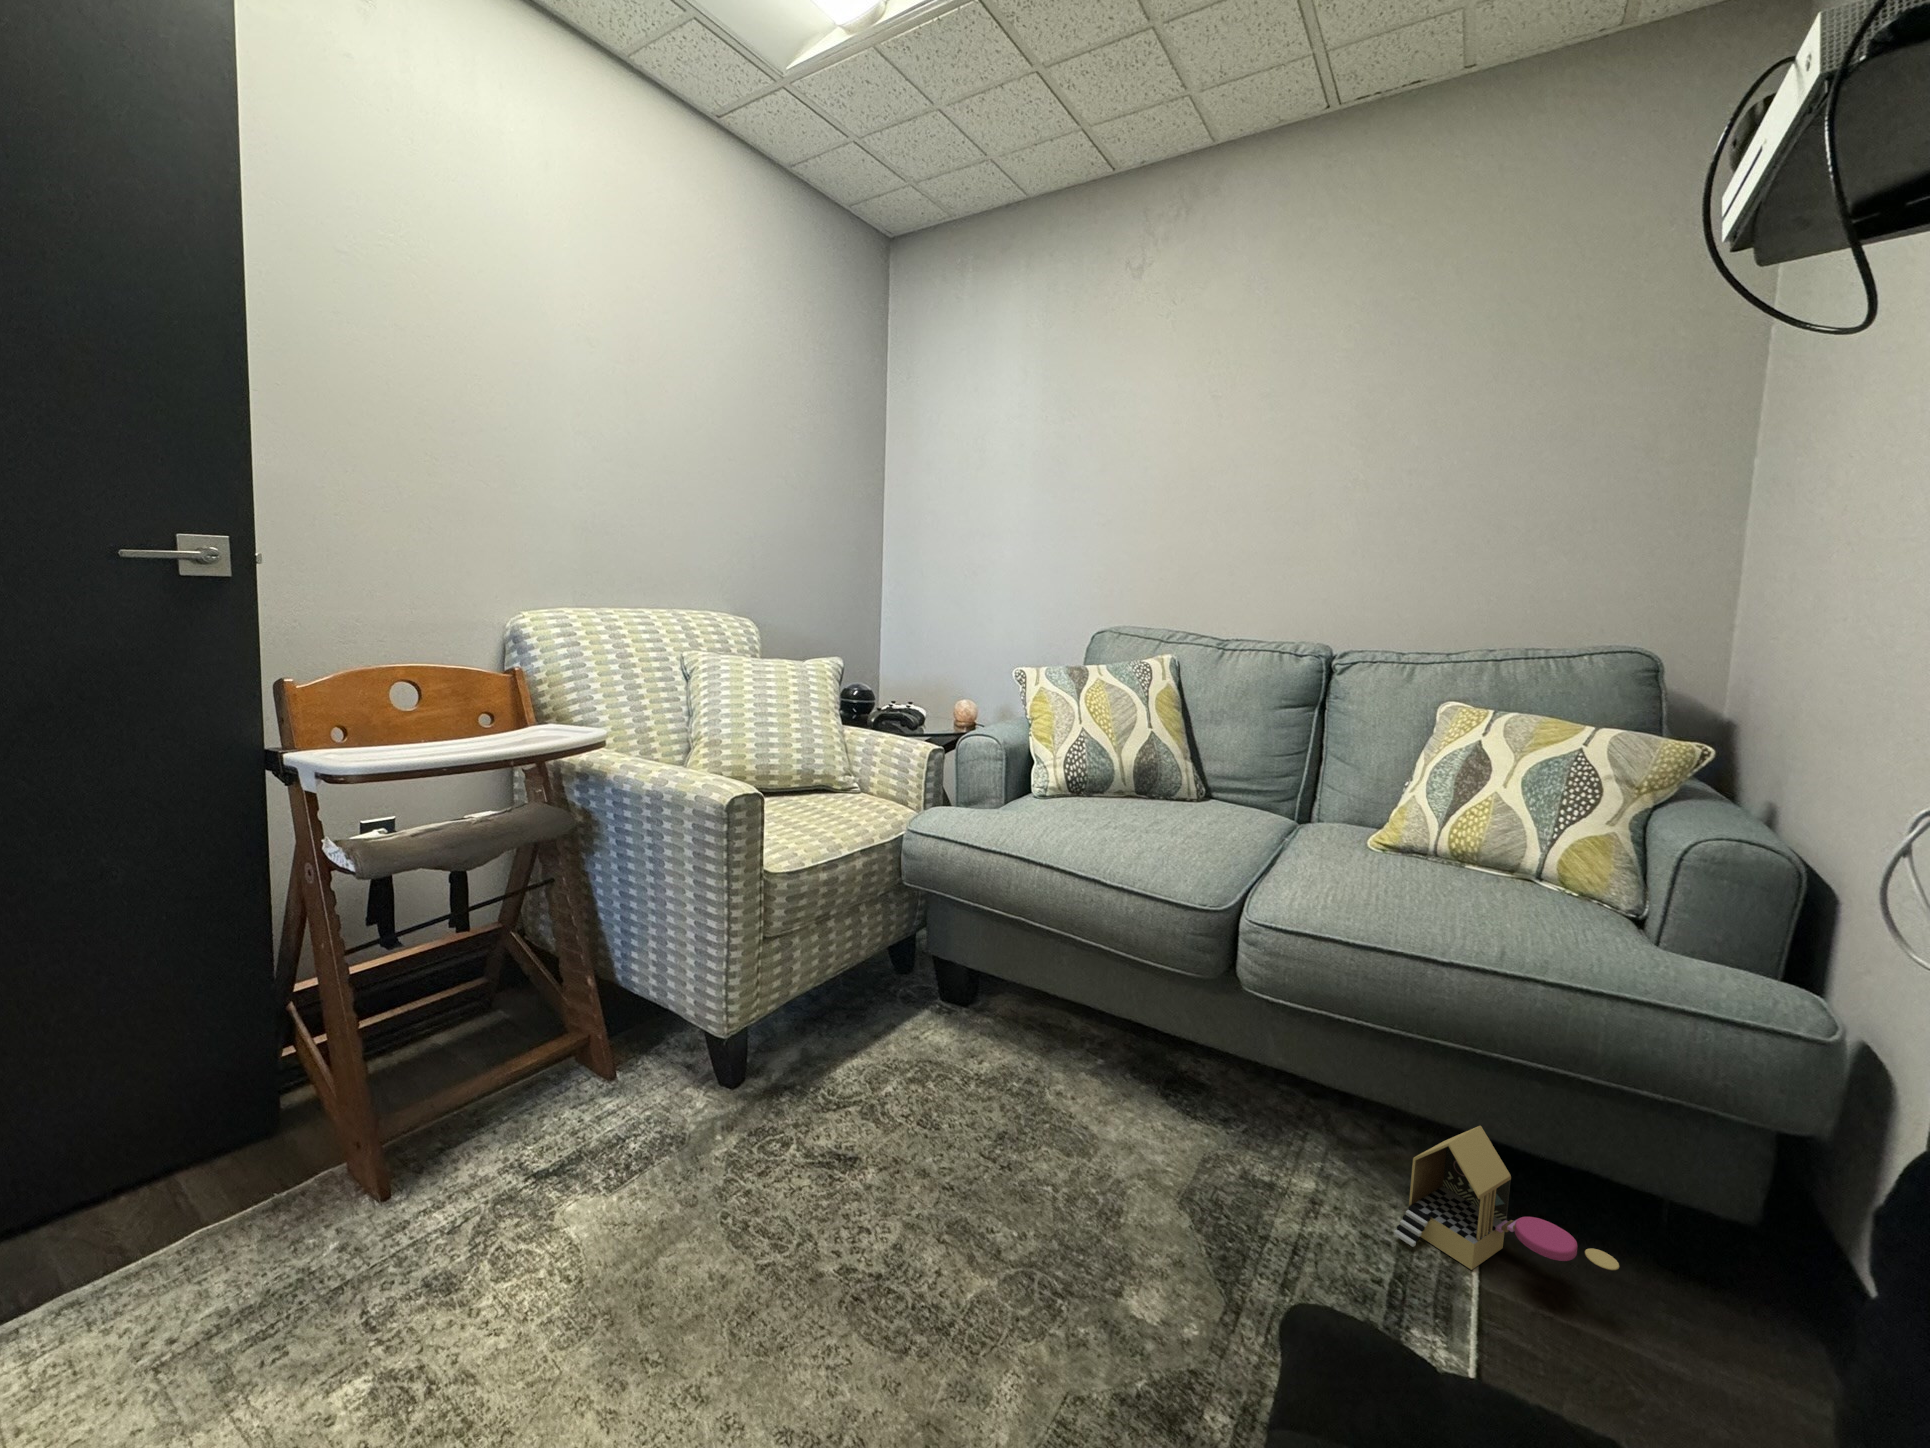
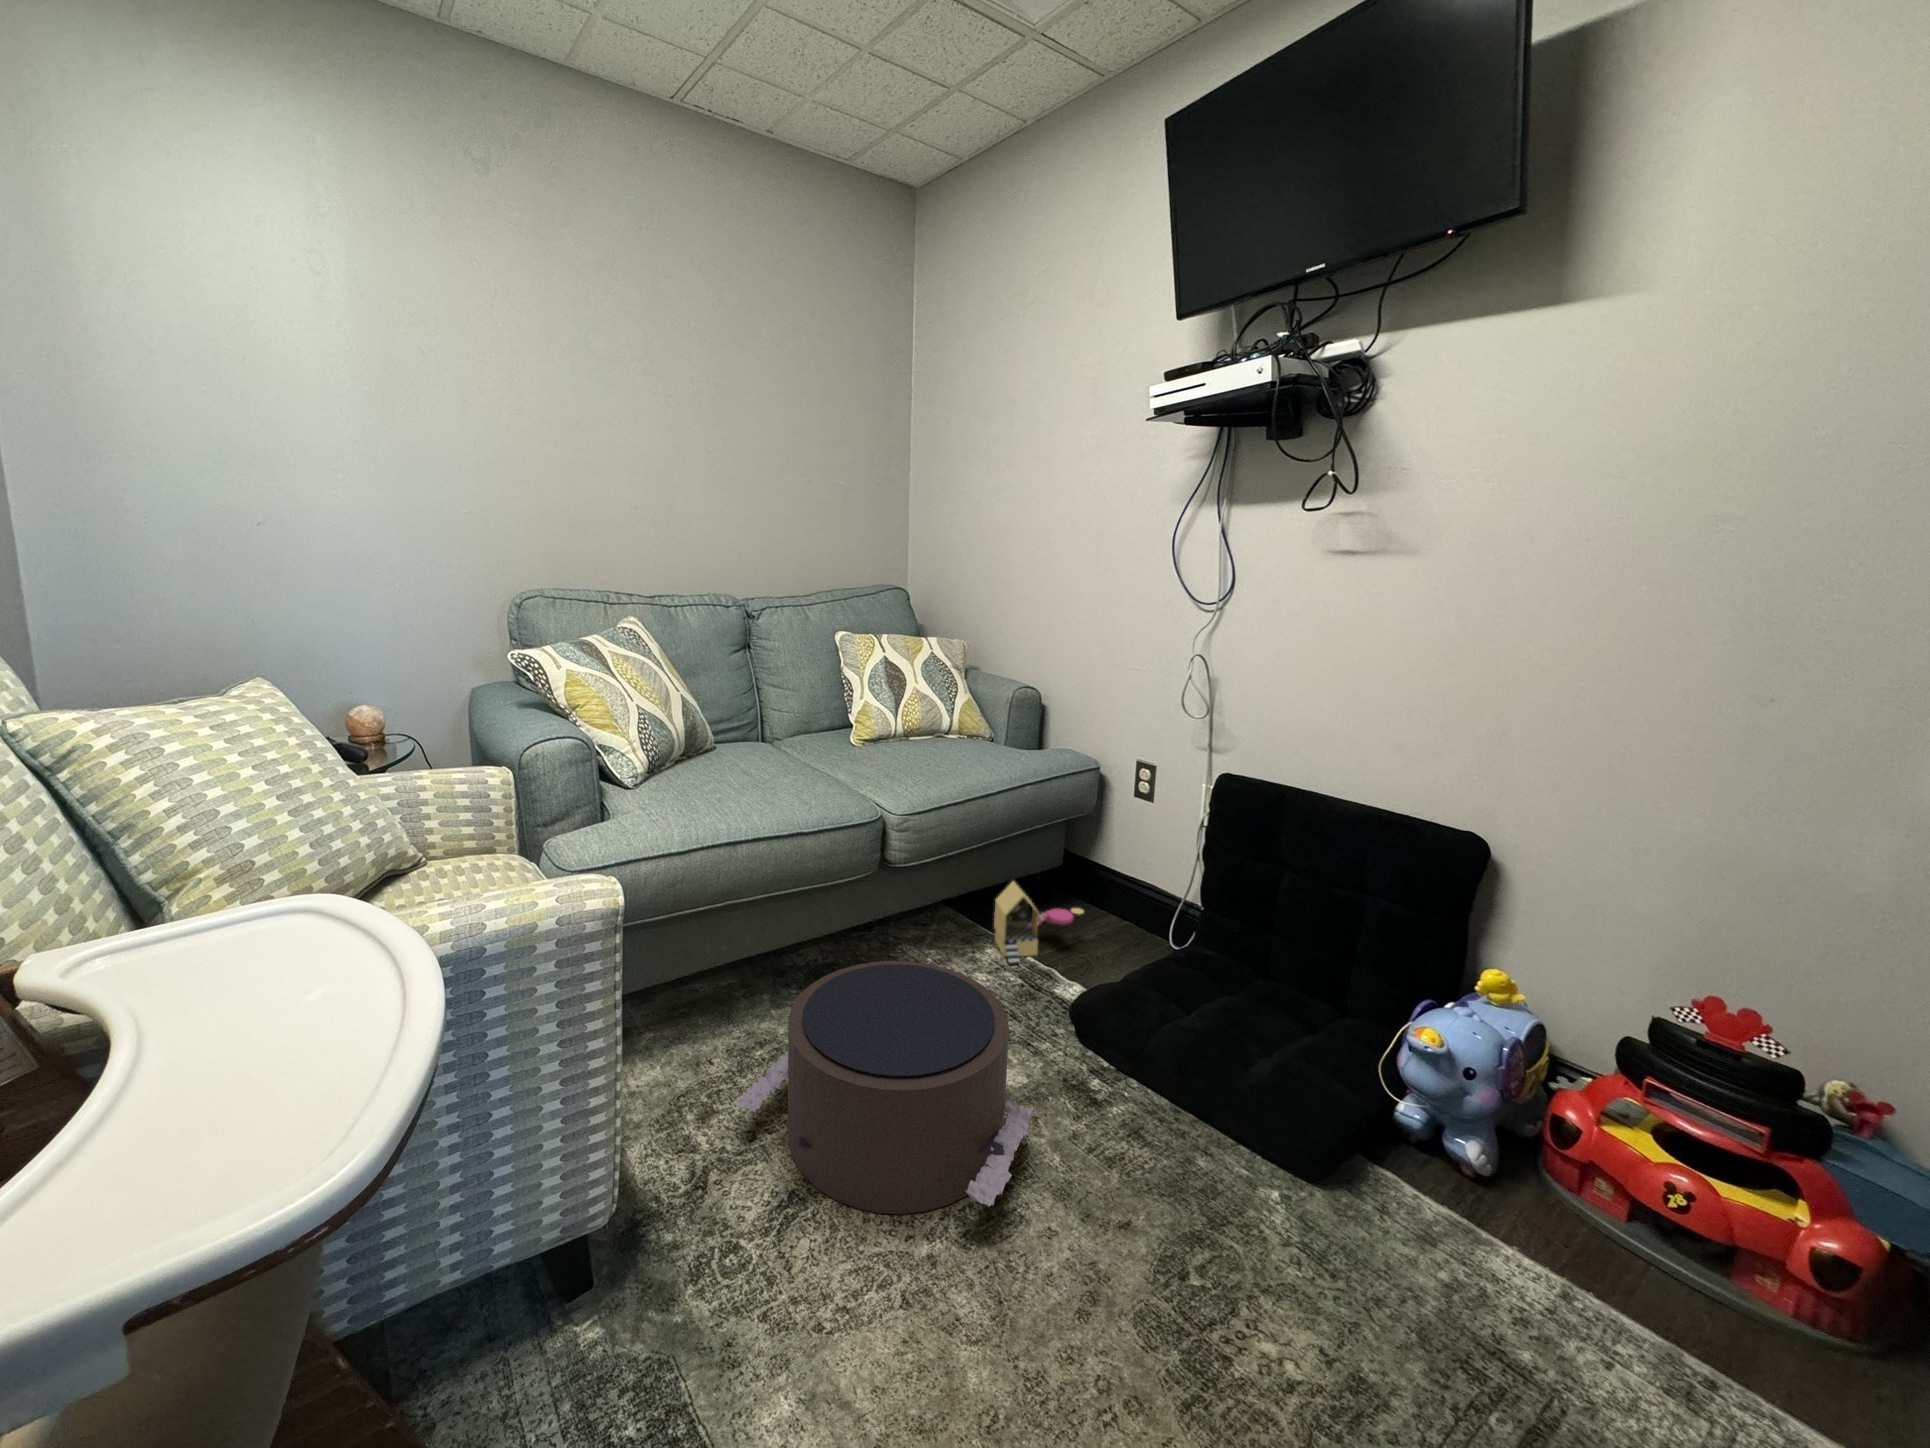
pouf: none [850,1011,1105,1305] -> present [737,961,1033,1214]

